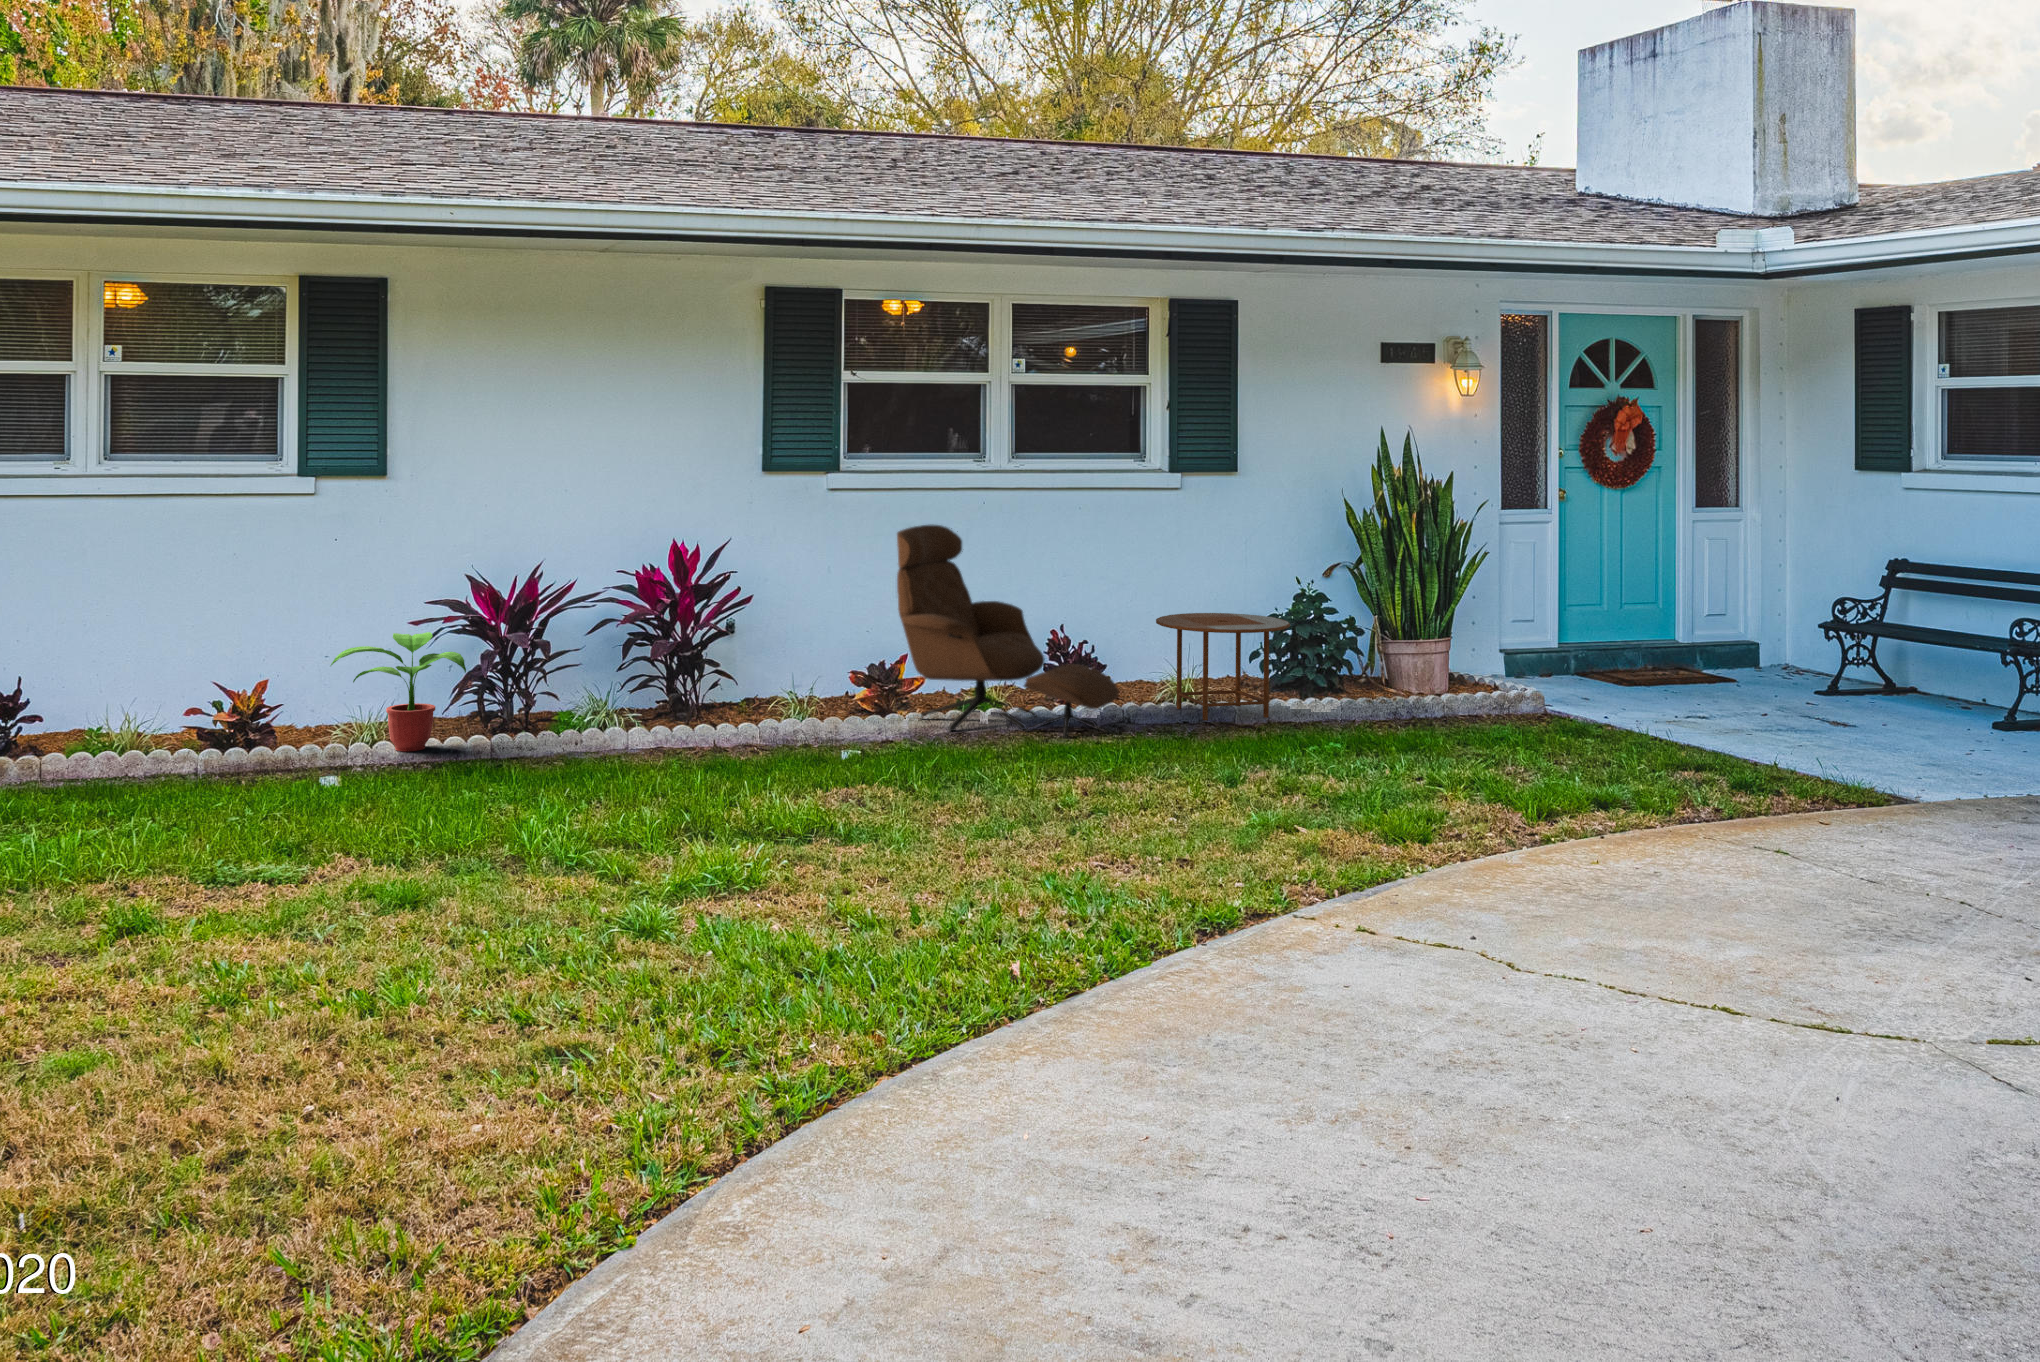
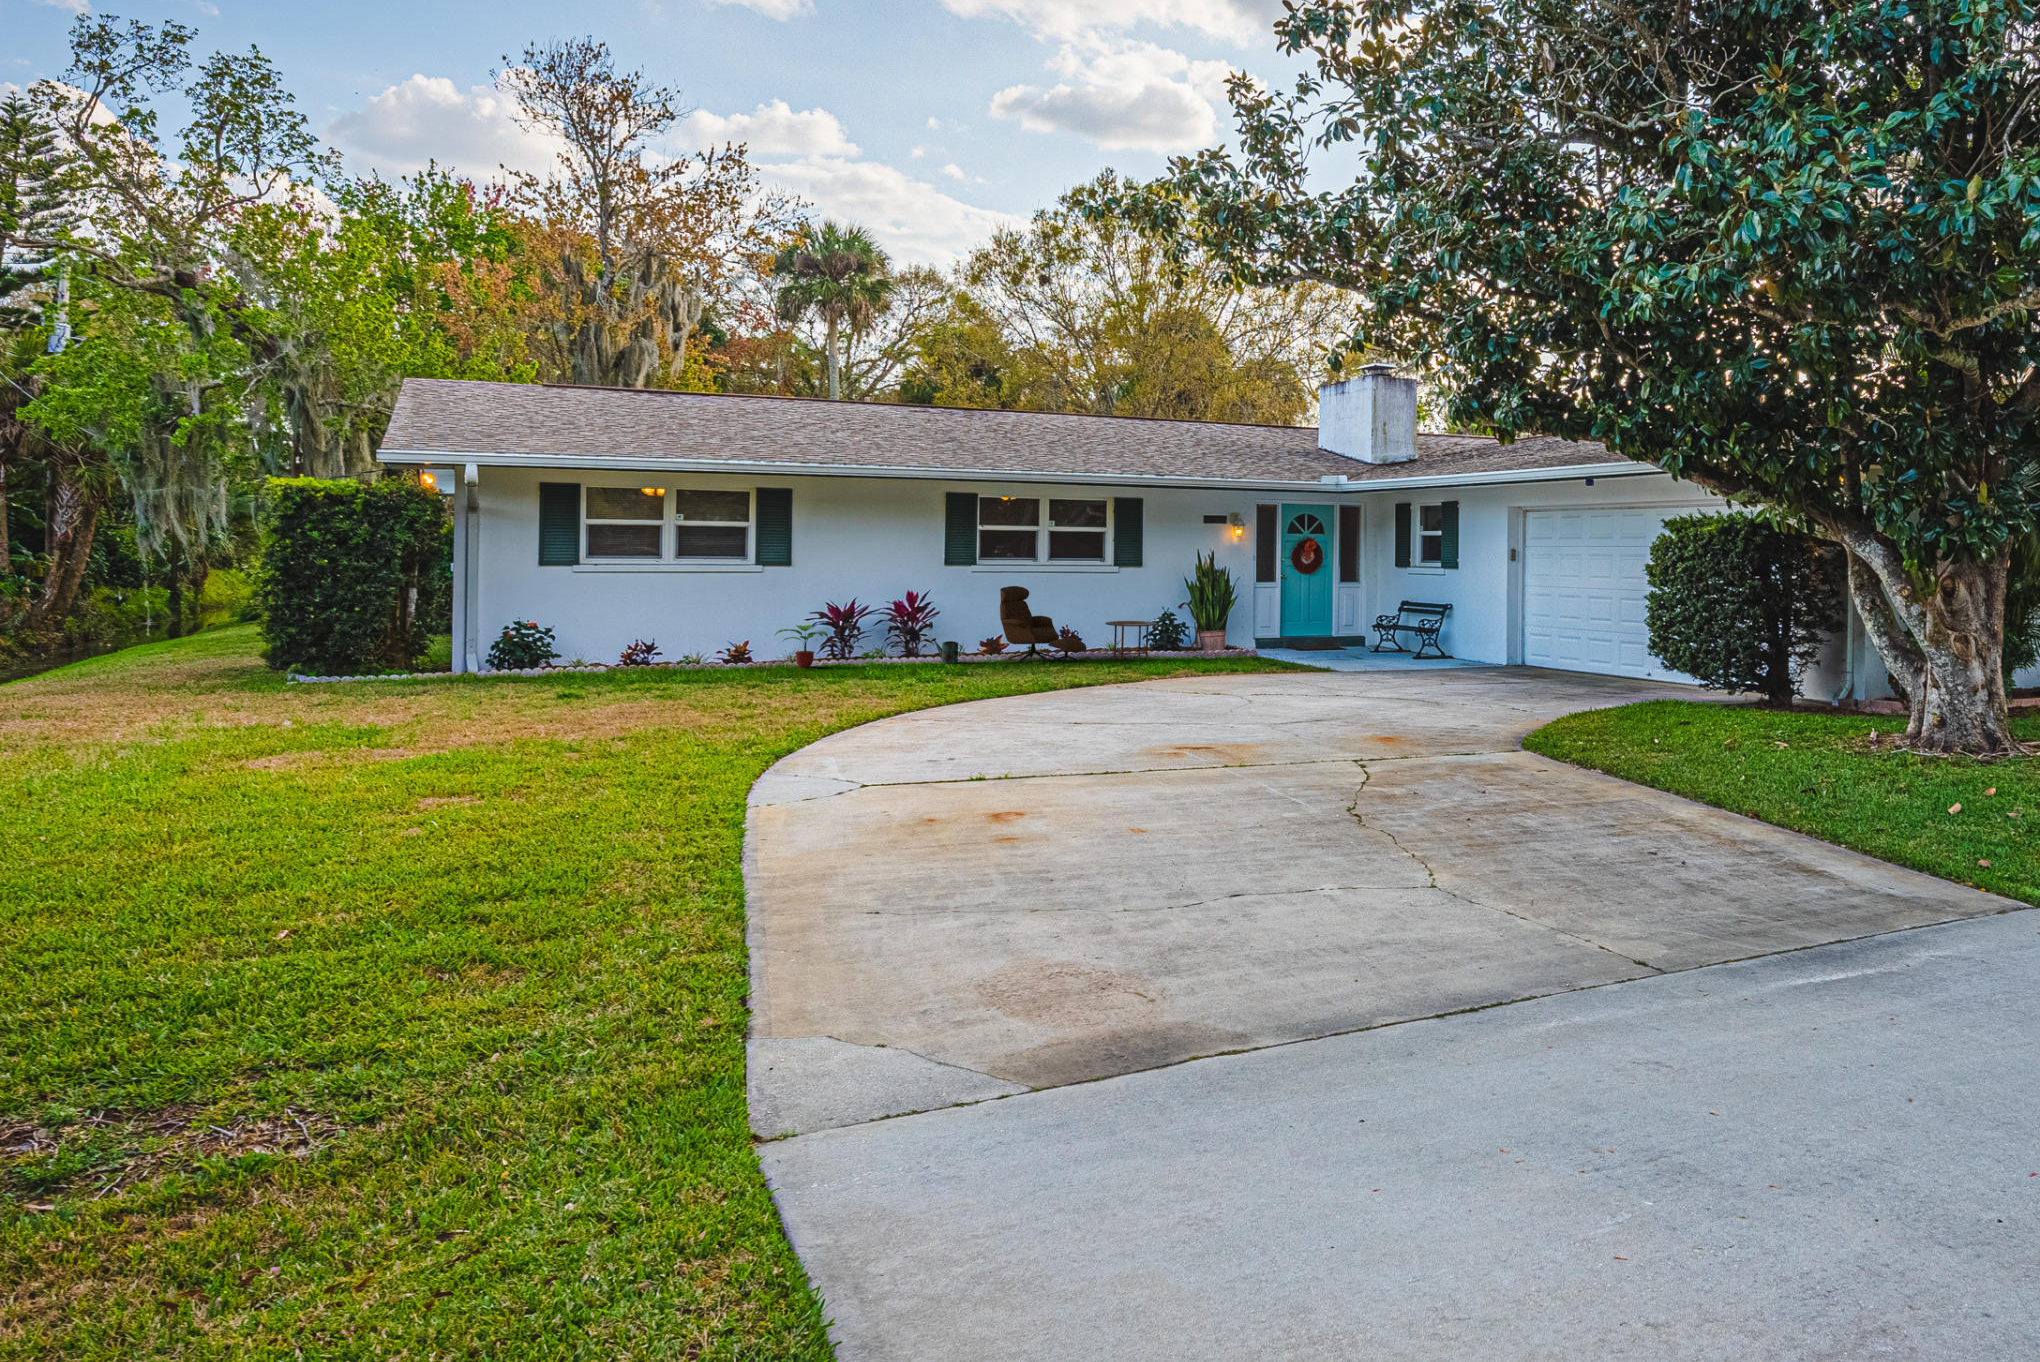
watering can: none [728,664,805,736] -> present [931,638,962,664]

